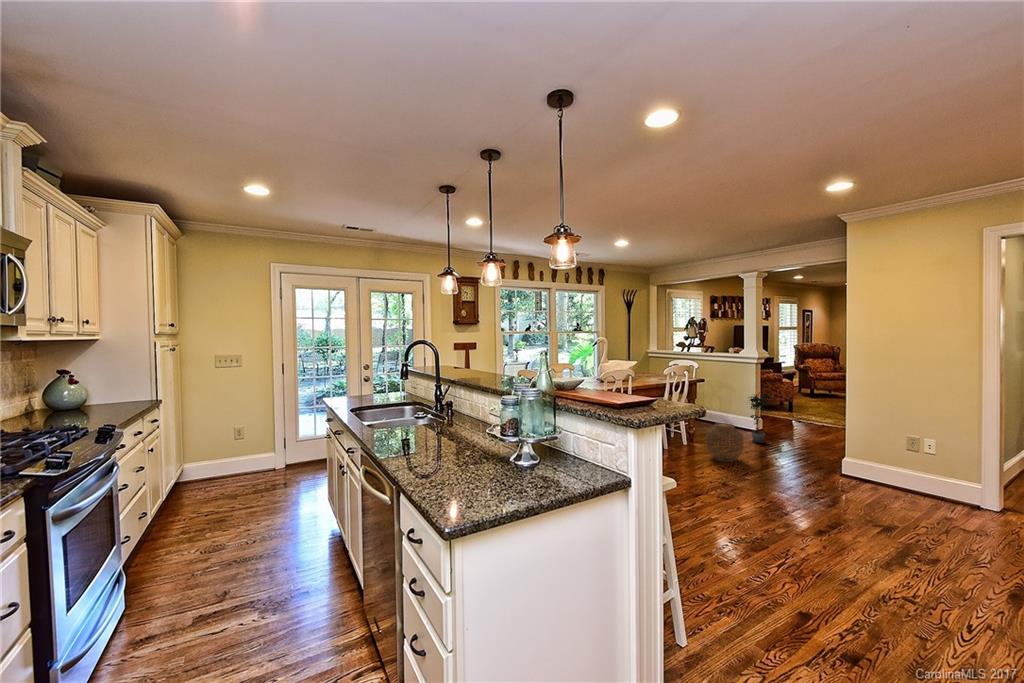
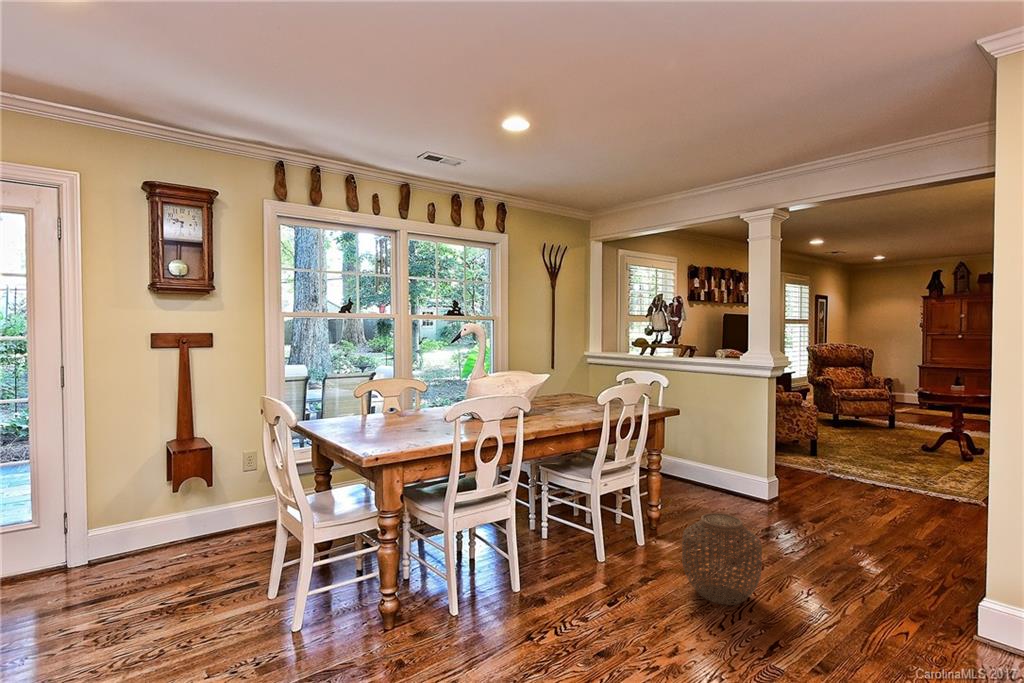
potted plant: present [748,391,772,443] -> none [758,434,807,538]

